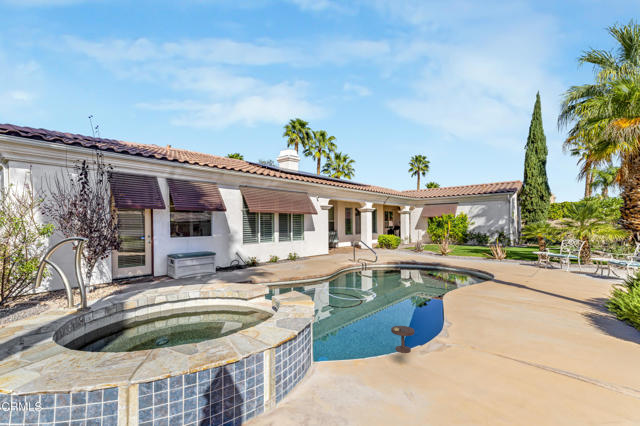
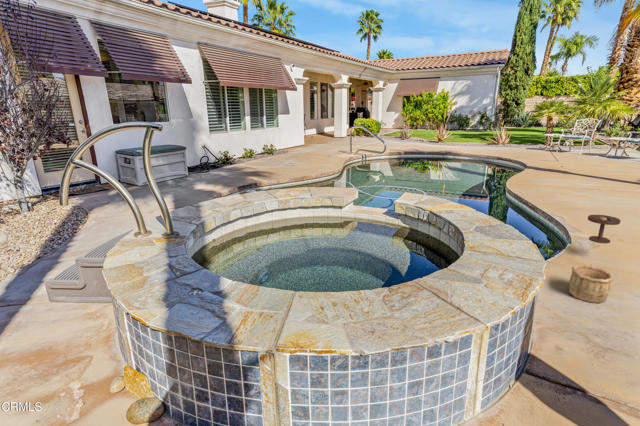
wooden bucket: none [329,367,358,405] -> present [569,265,613,303]

